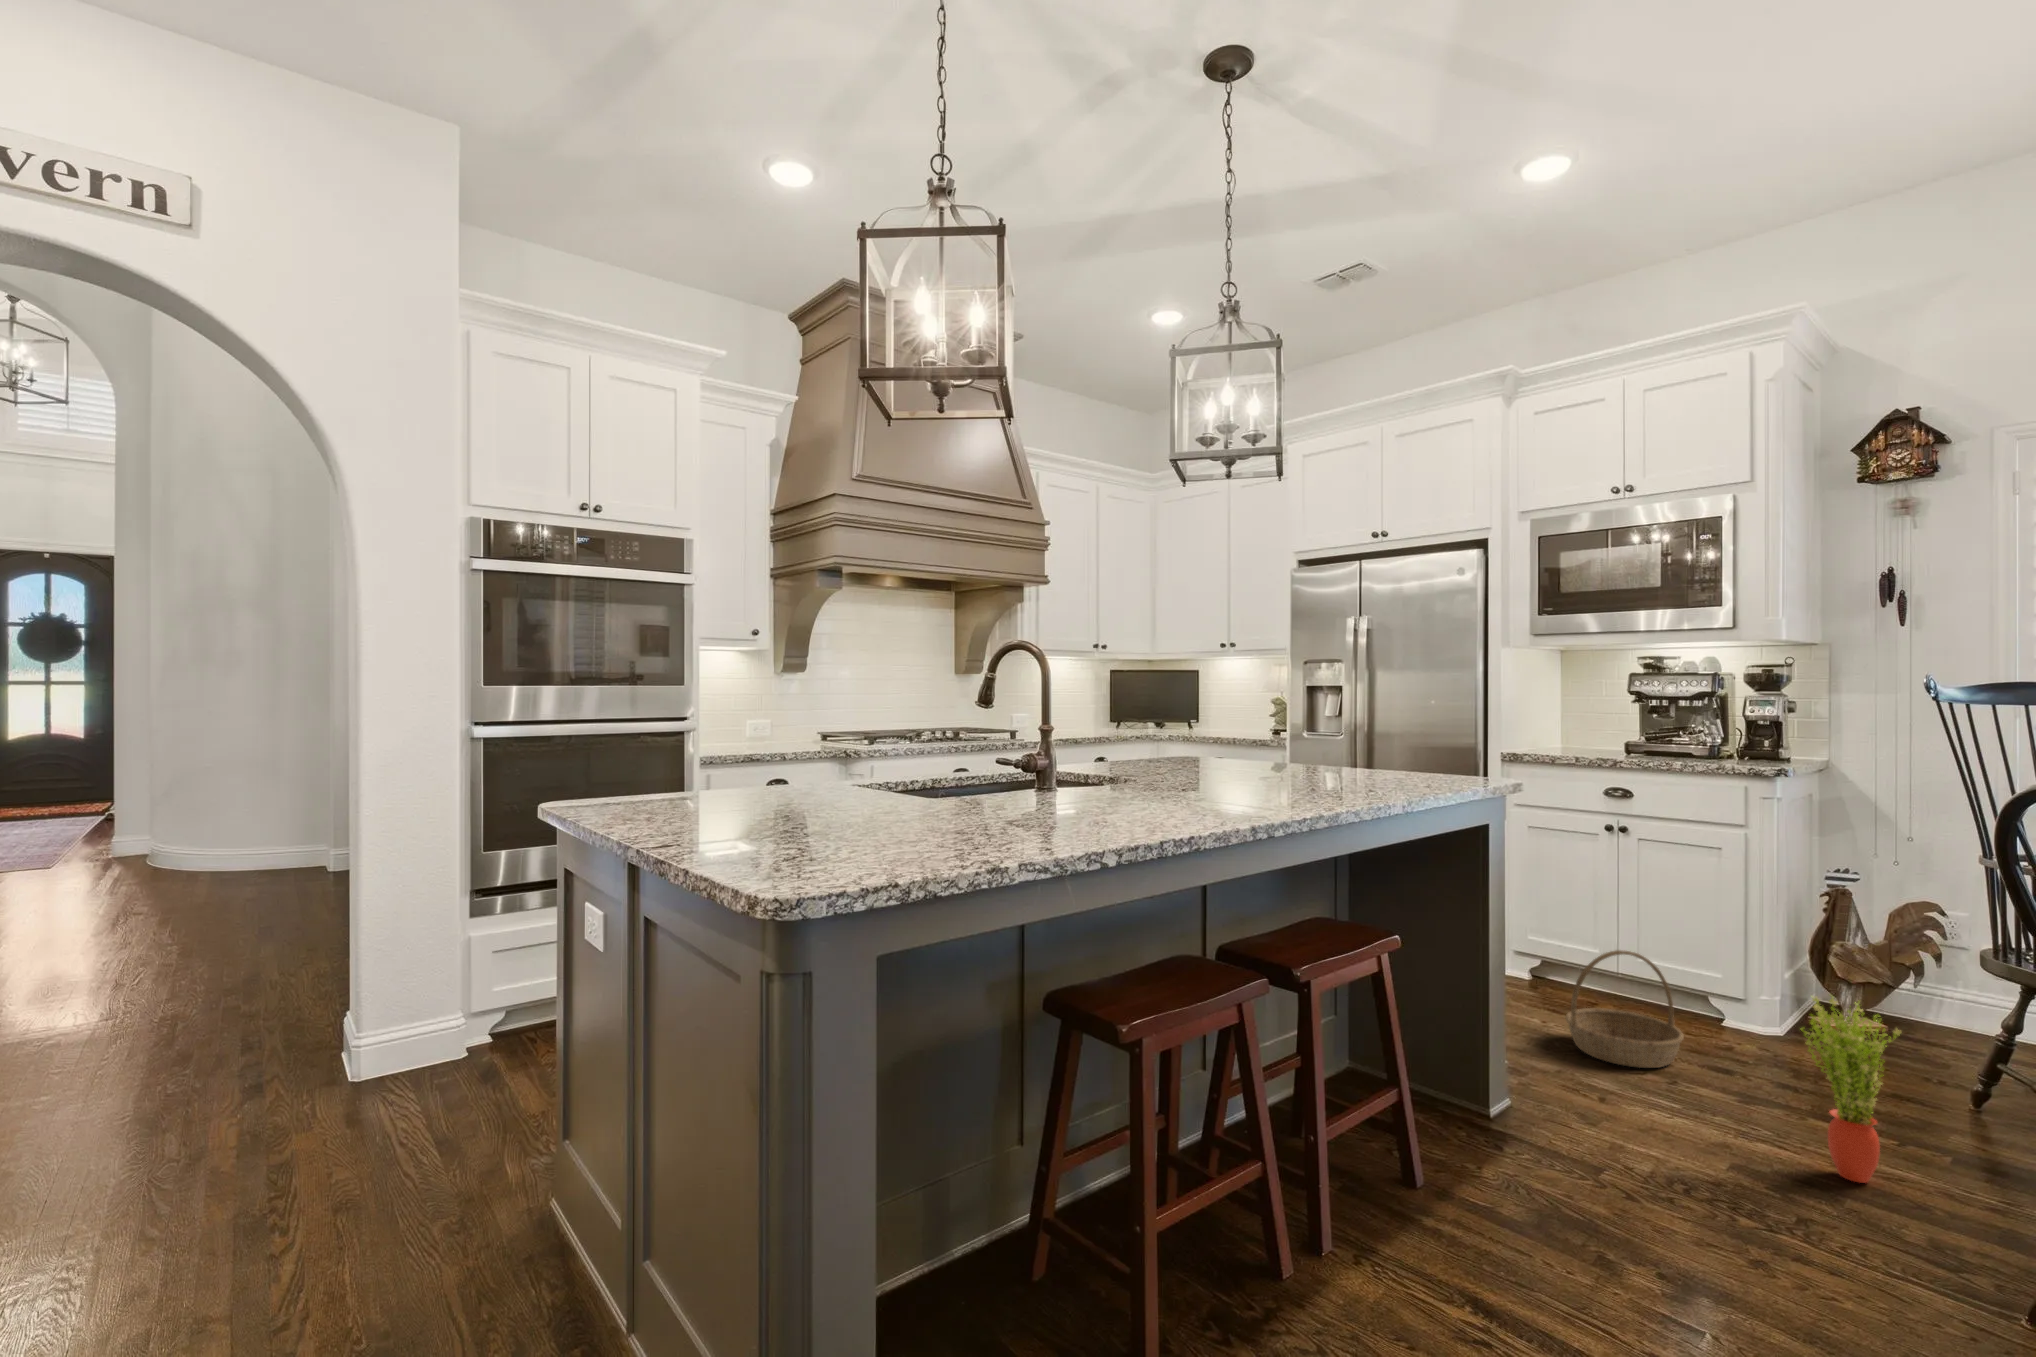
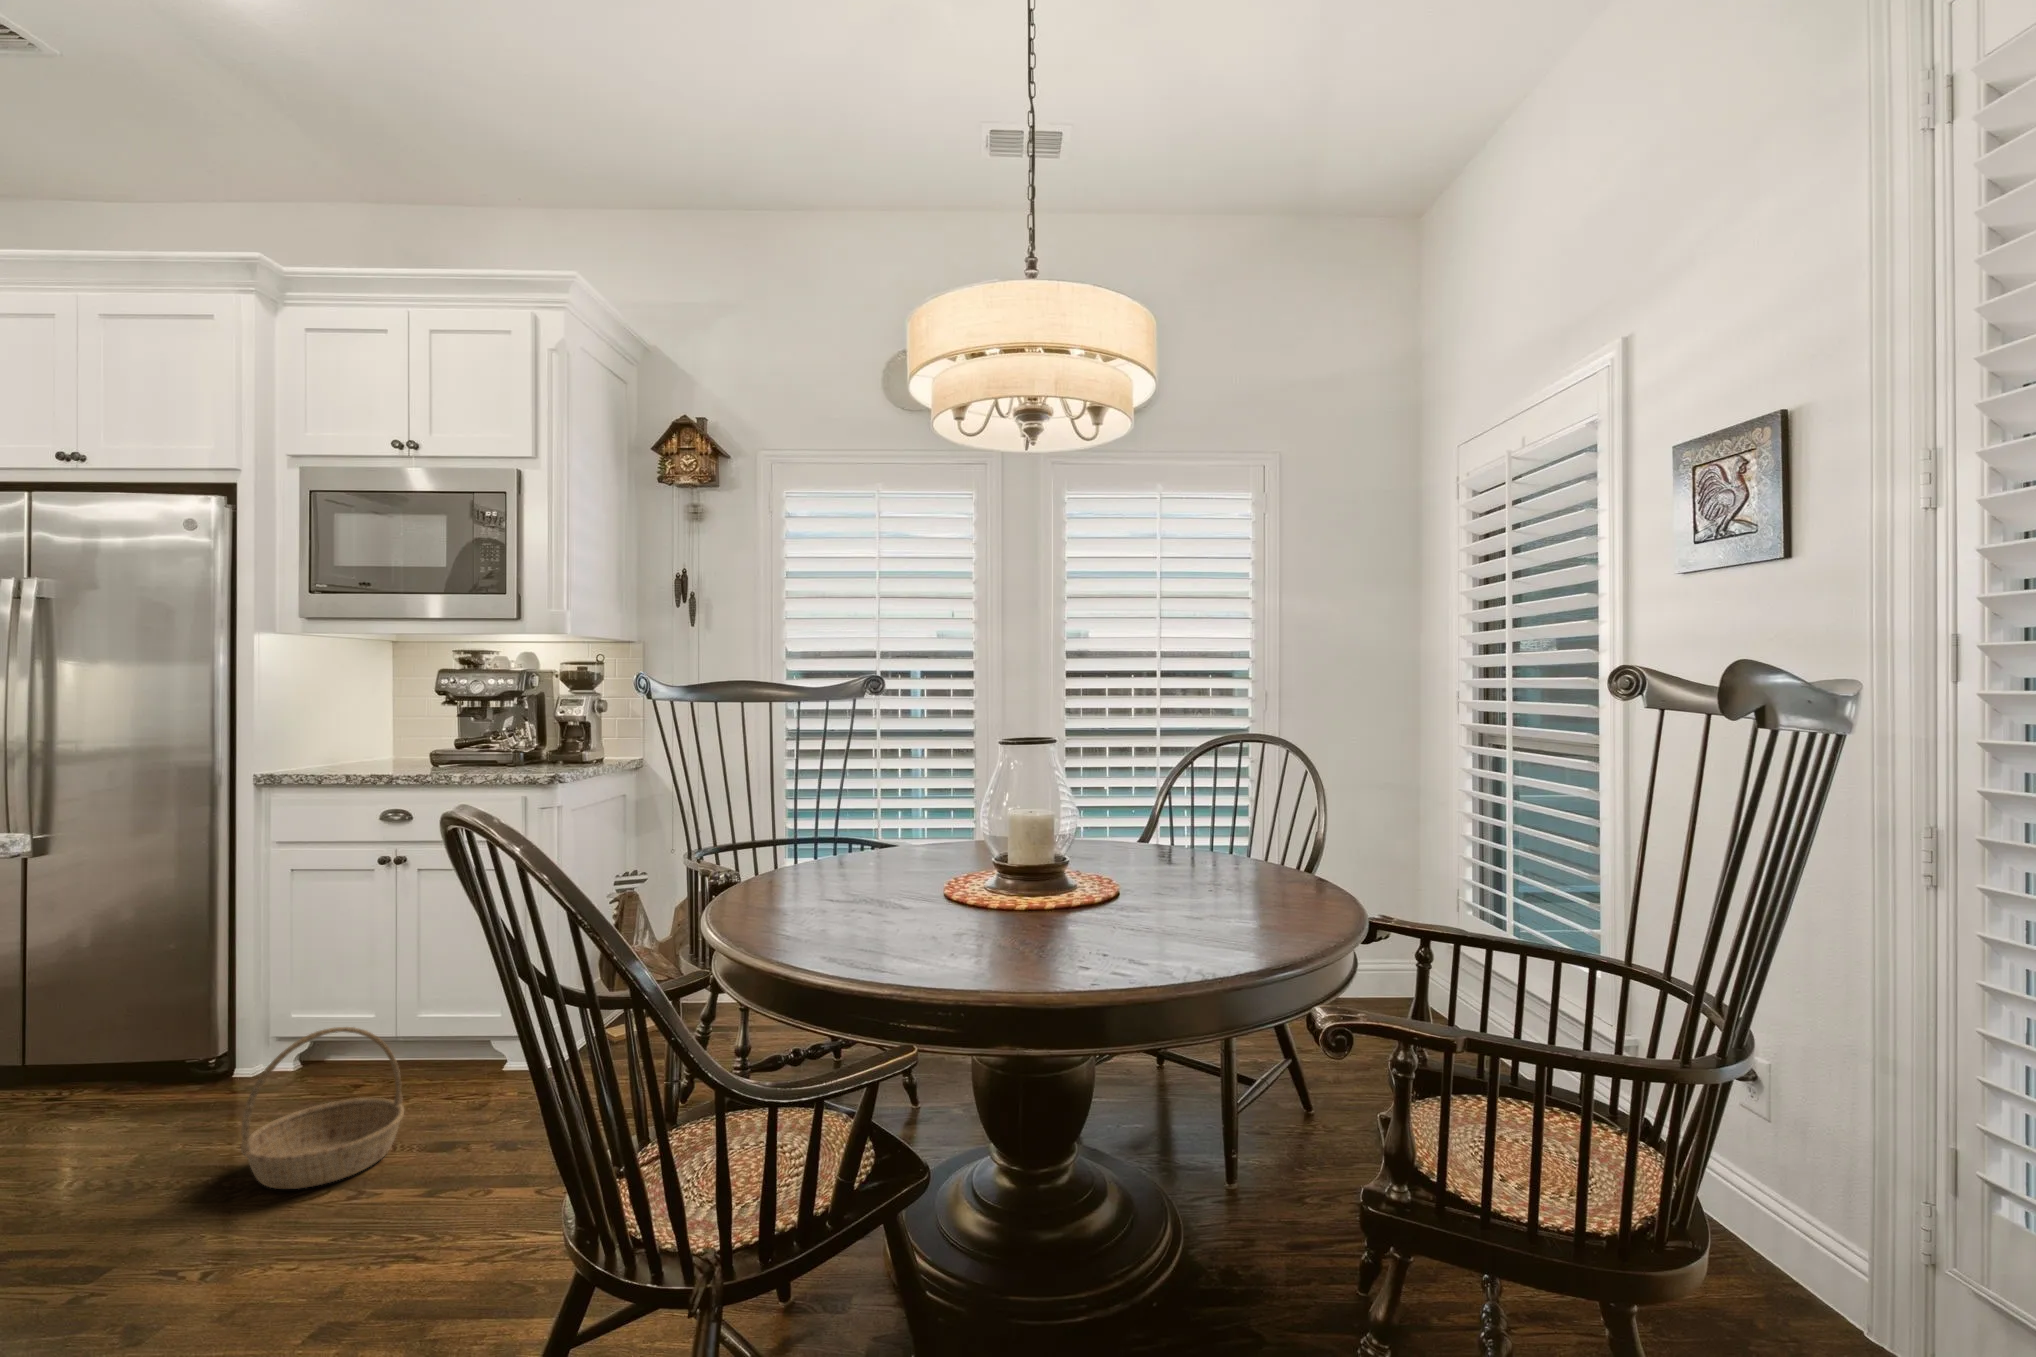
potted plant: present [1801,996,1901,1183] -> none [418,1057,528,1282]

